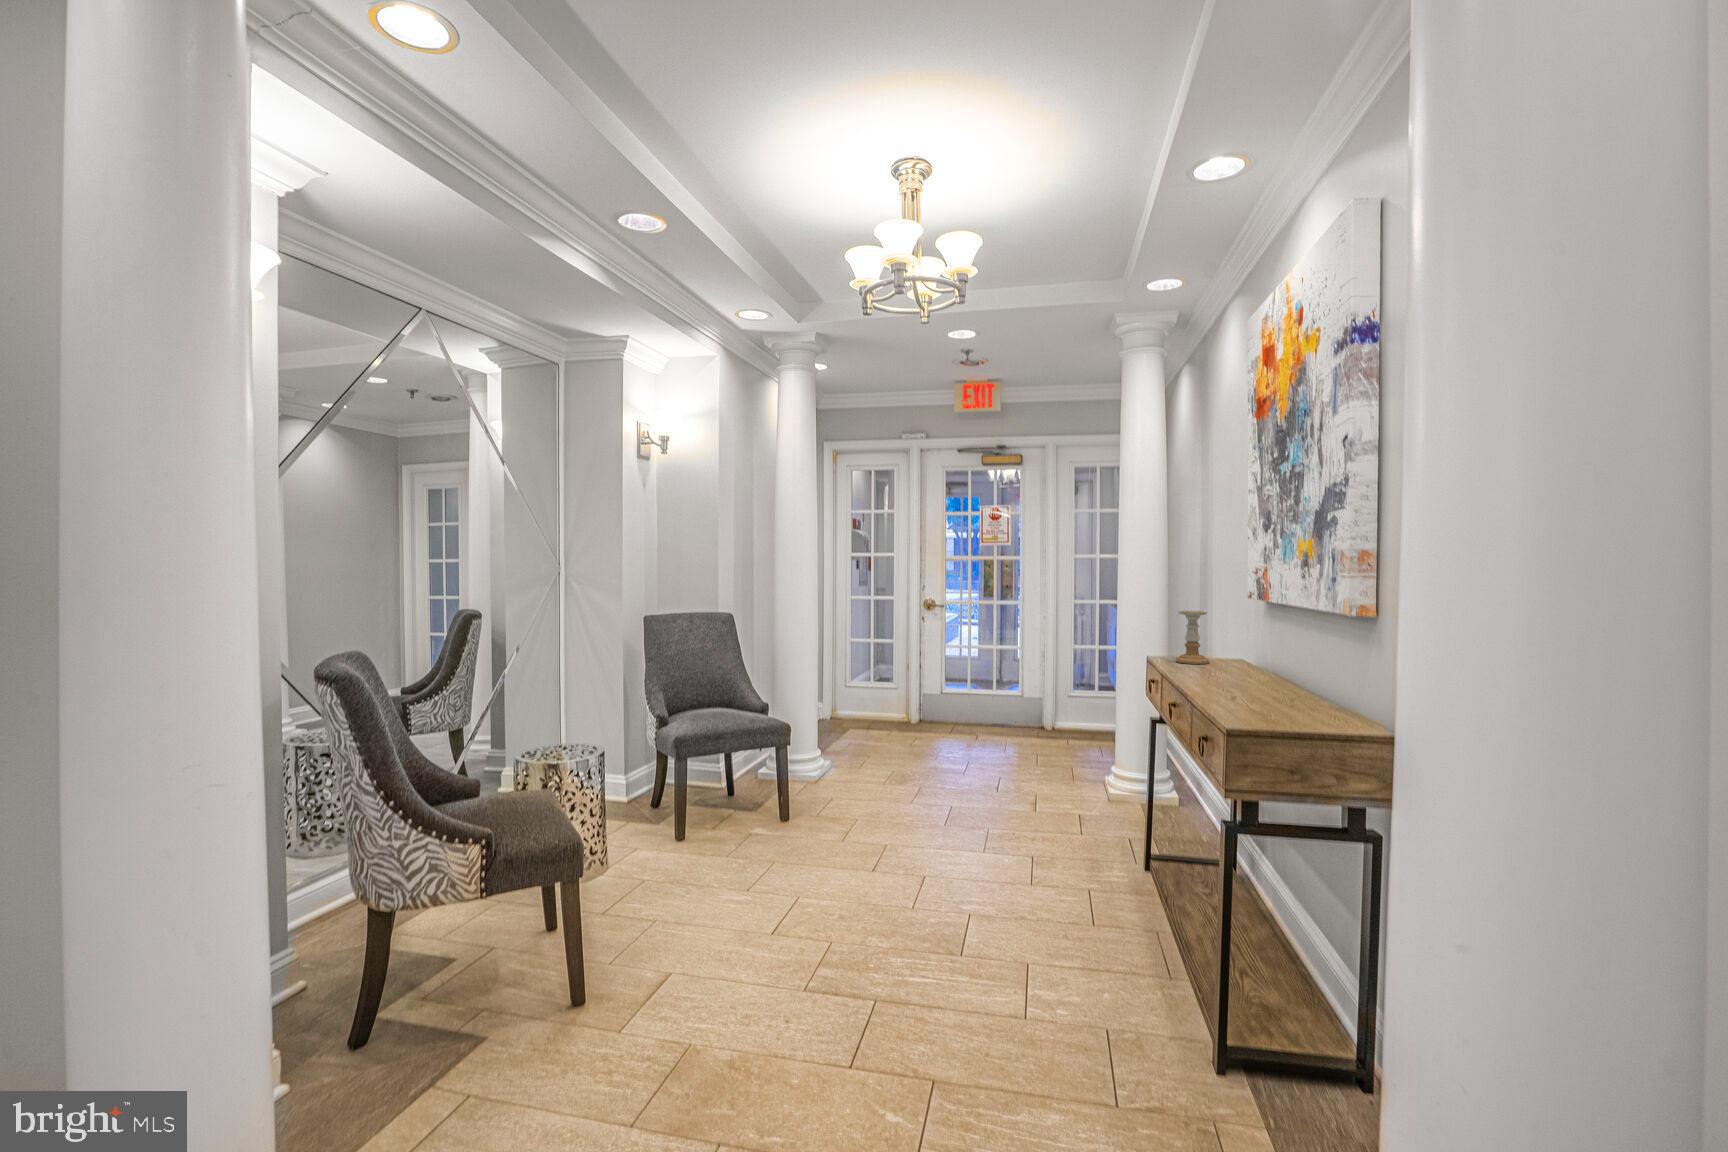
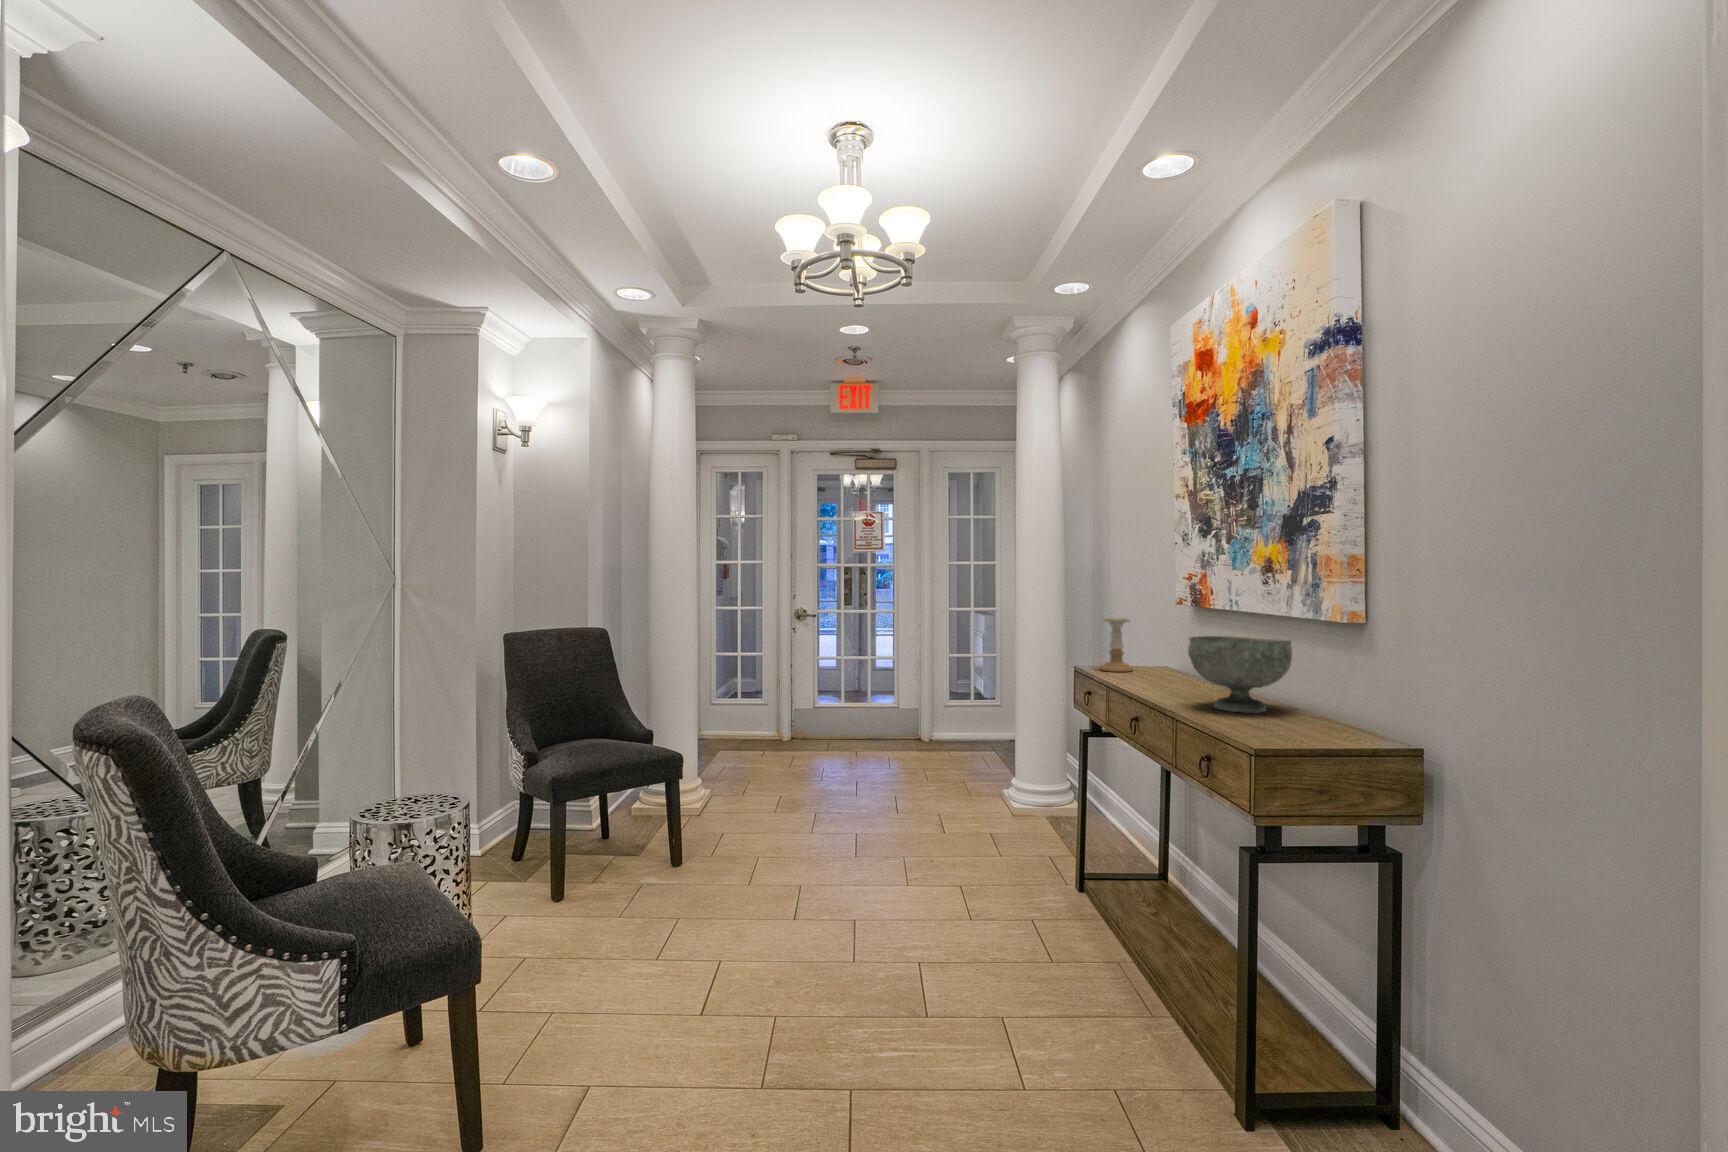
decorative bowl: none [1213,627,1315,702] -> present [1188,636,1292,713]

